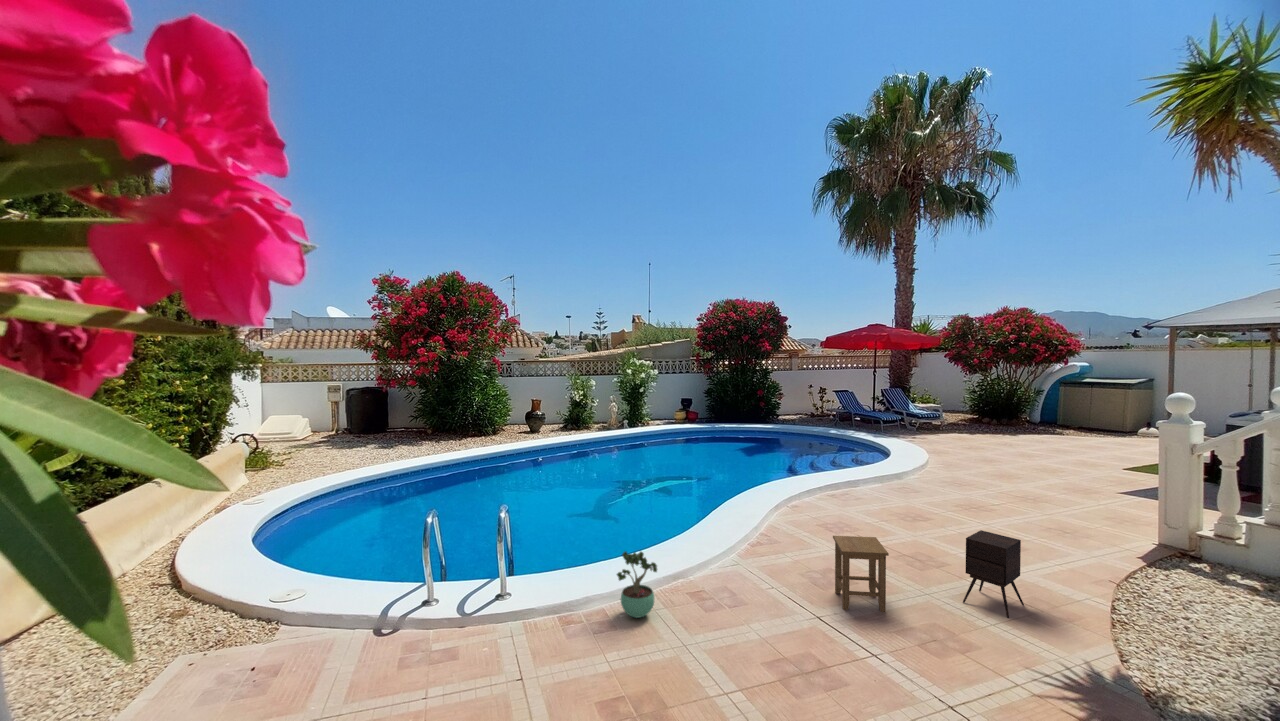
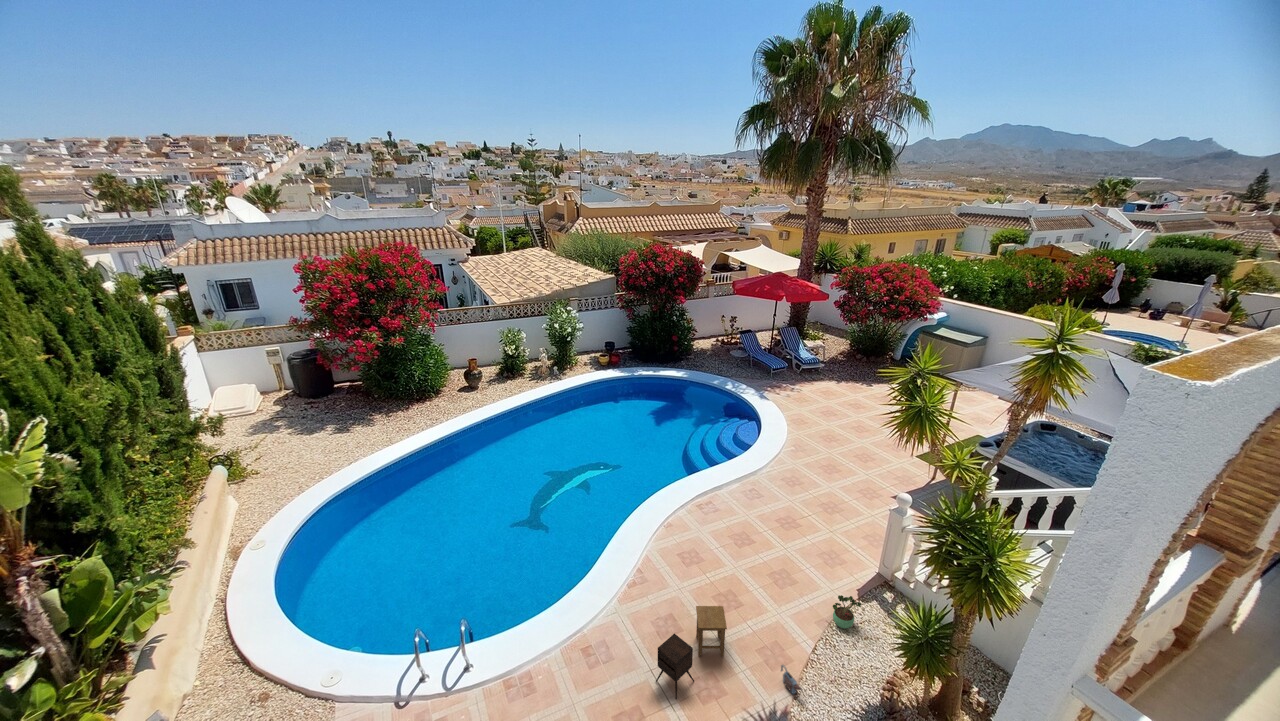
side table: present [963,530,1024,618] -> present [656,634,694,699]
potted plant: present [617,552,657,618] -> present [833,595,861,628]
watering can: none [990,609,1044,655] -> present [781,665,802,694]

